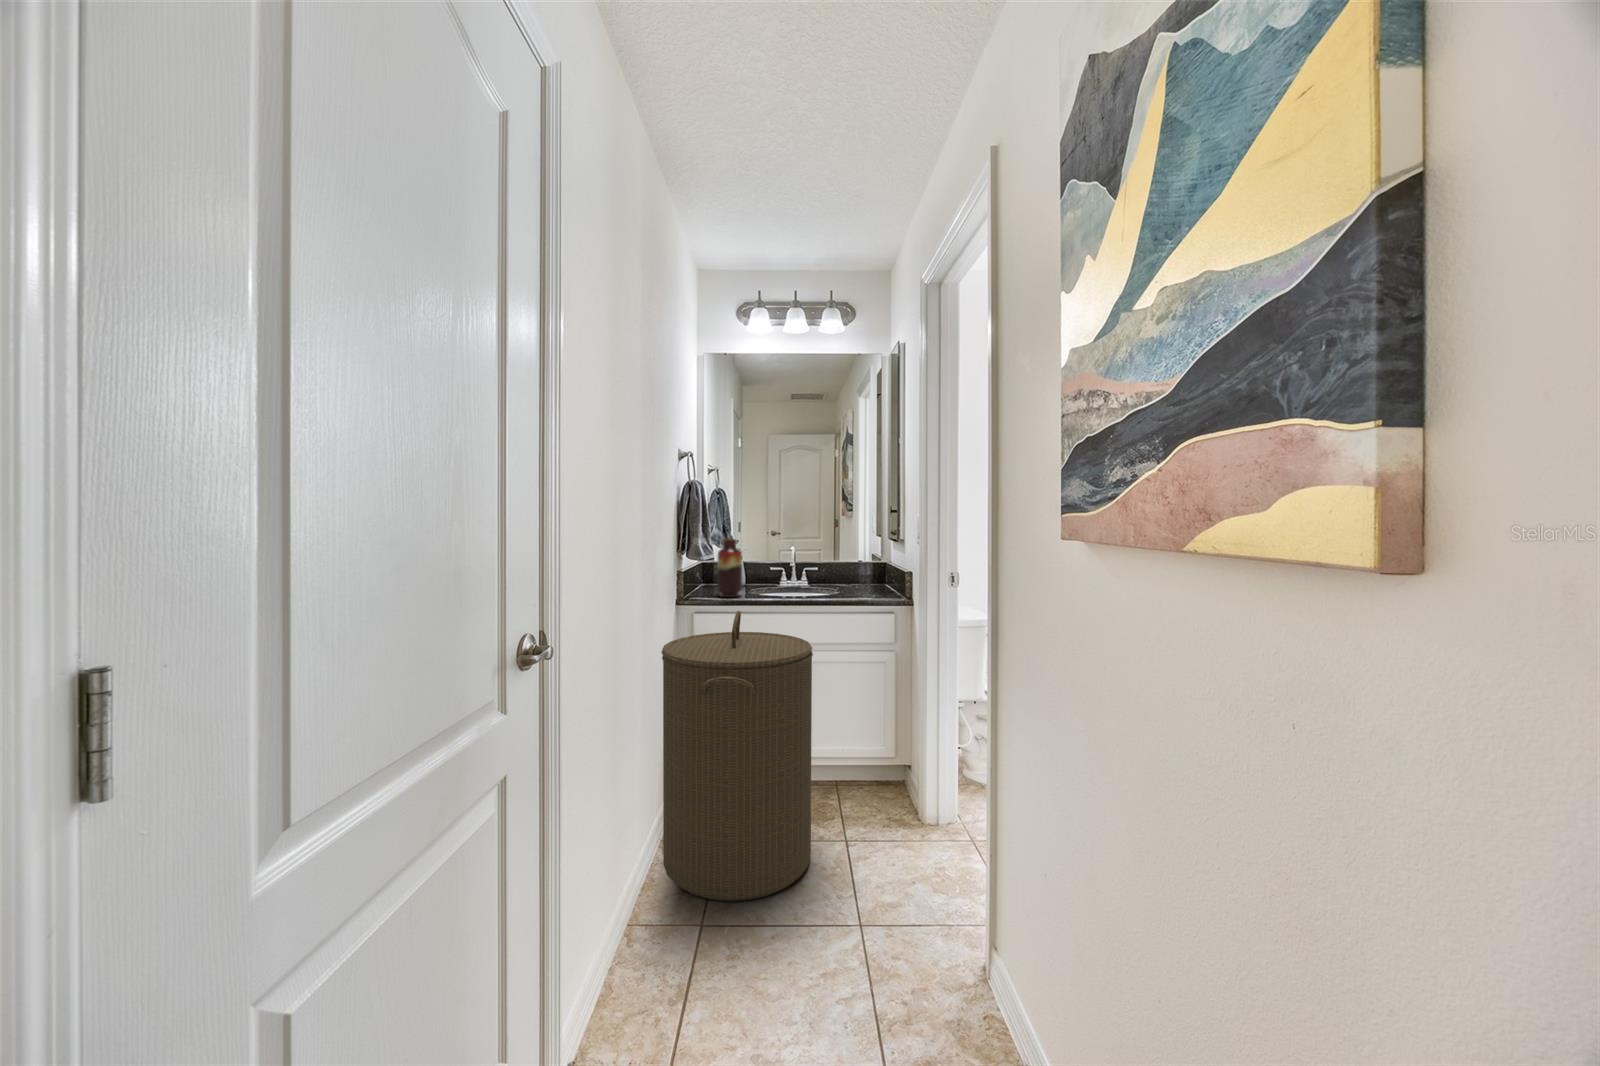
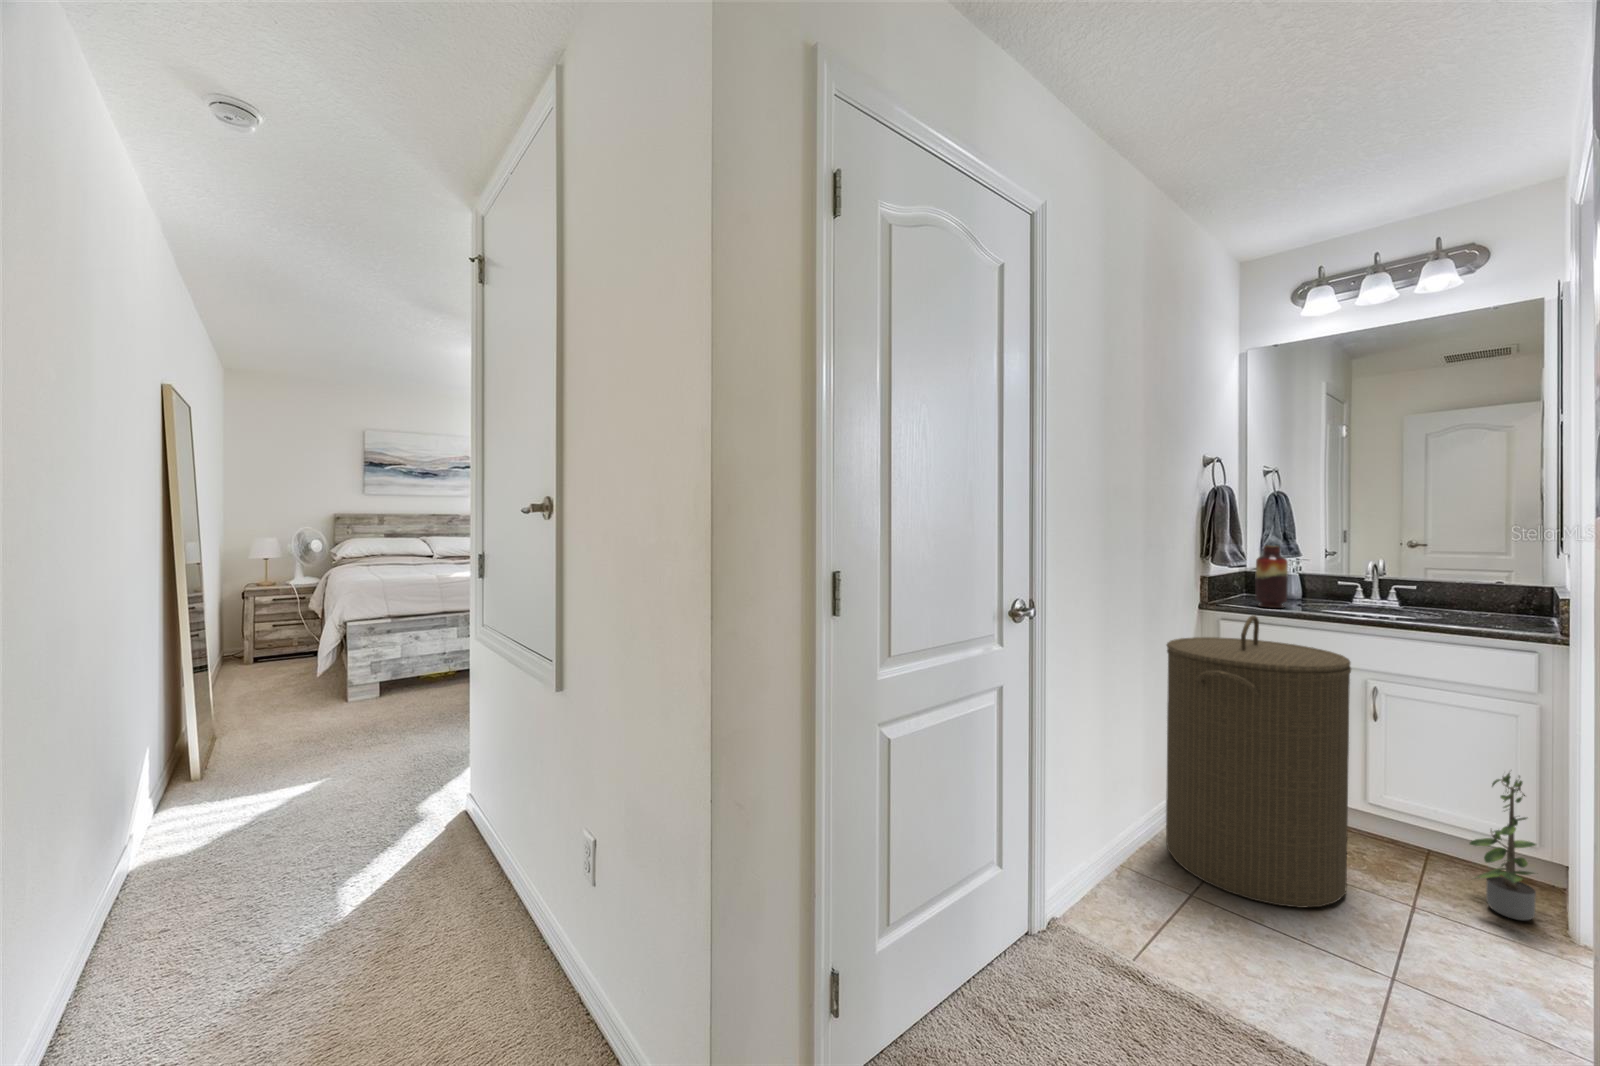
potted plant: none [871,708,914,824] -> present [1470,773,1536,920]

